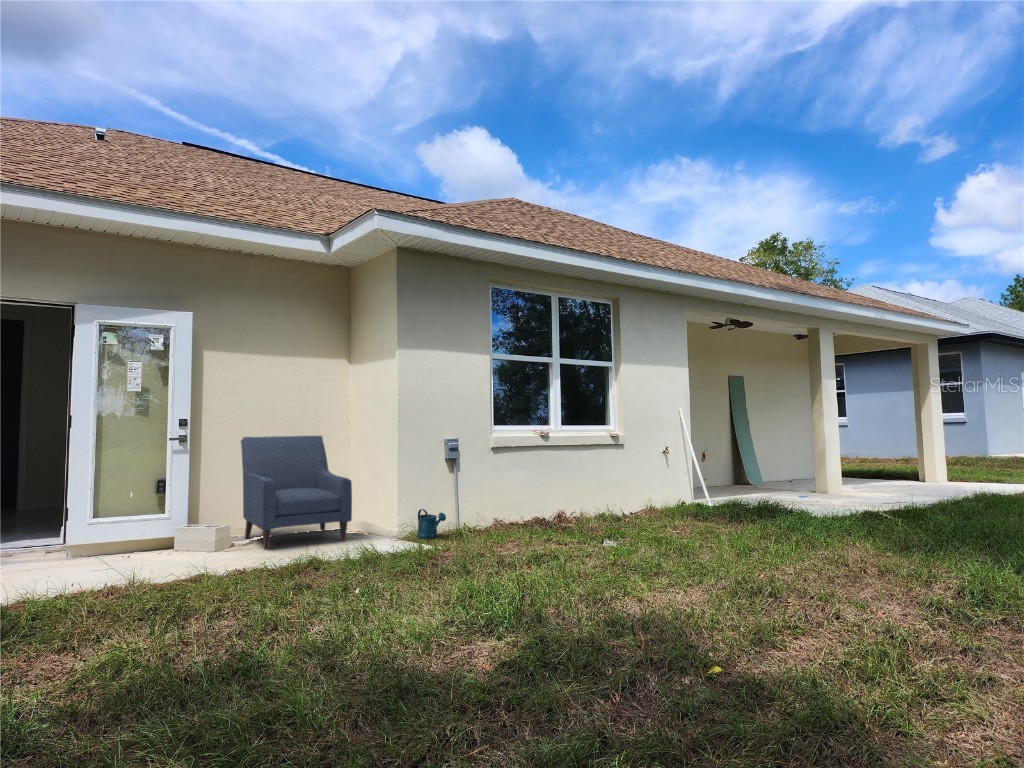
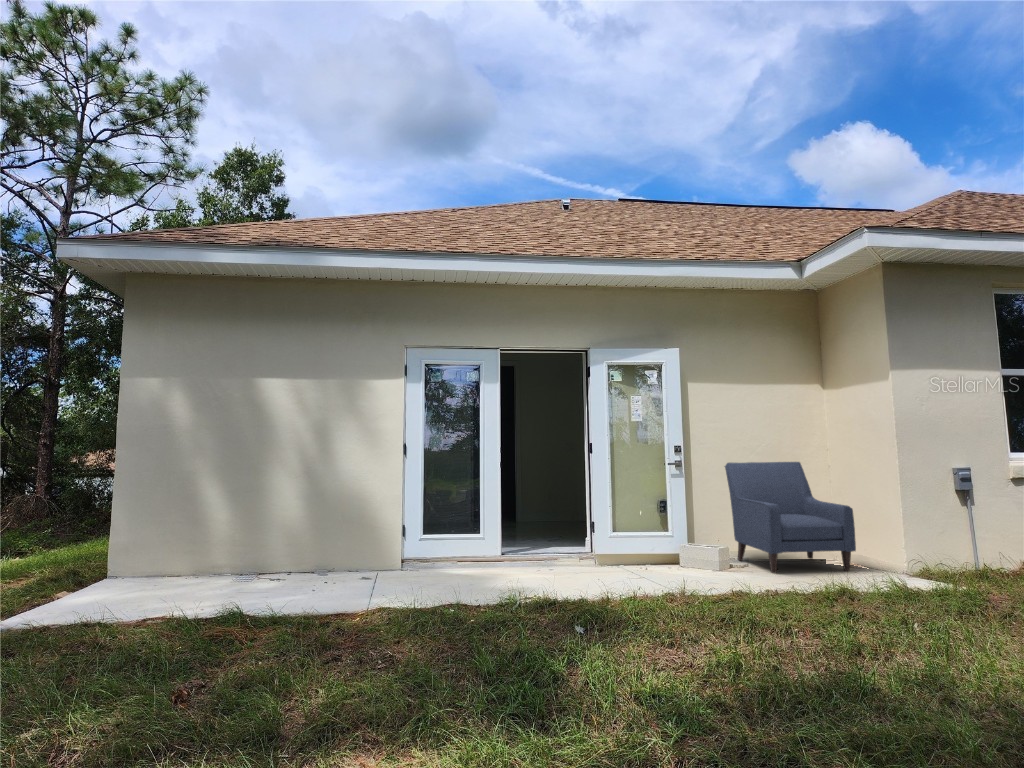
watering can: present [418,509,446,539] -> none [931,543,977,577]

